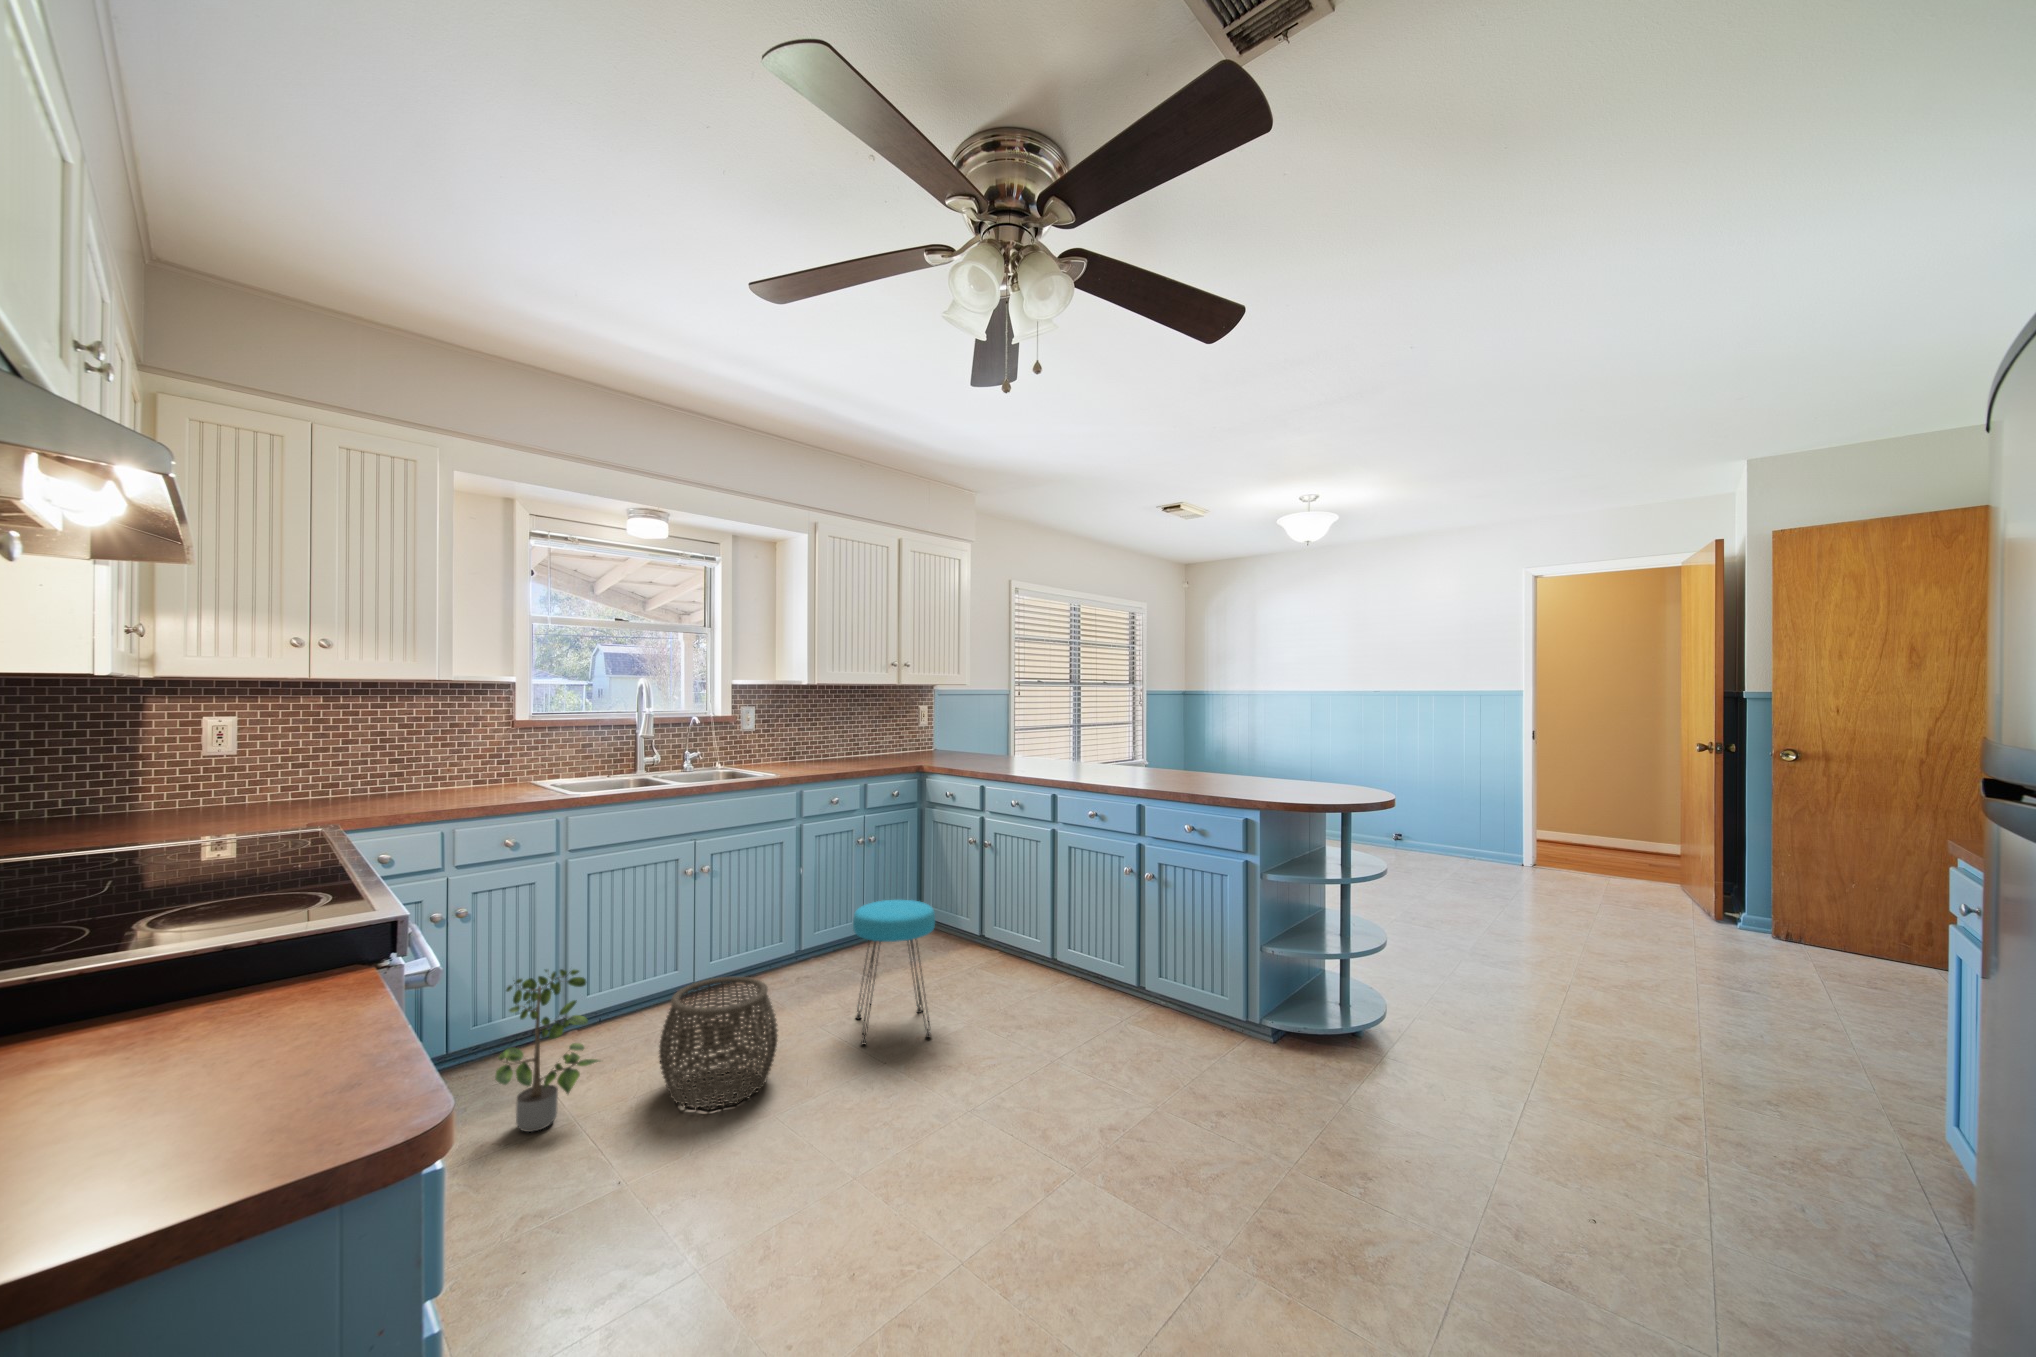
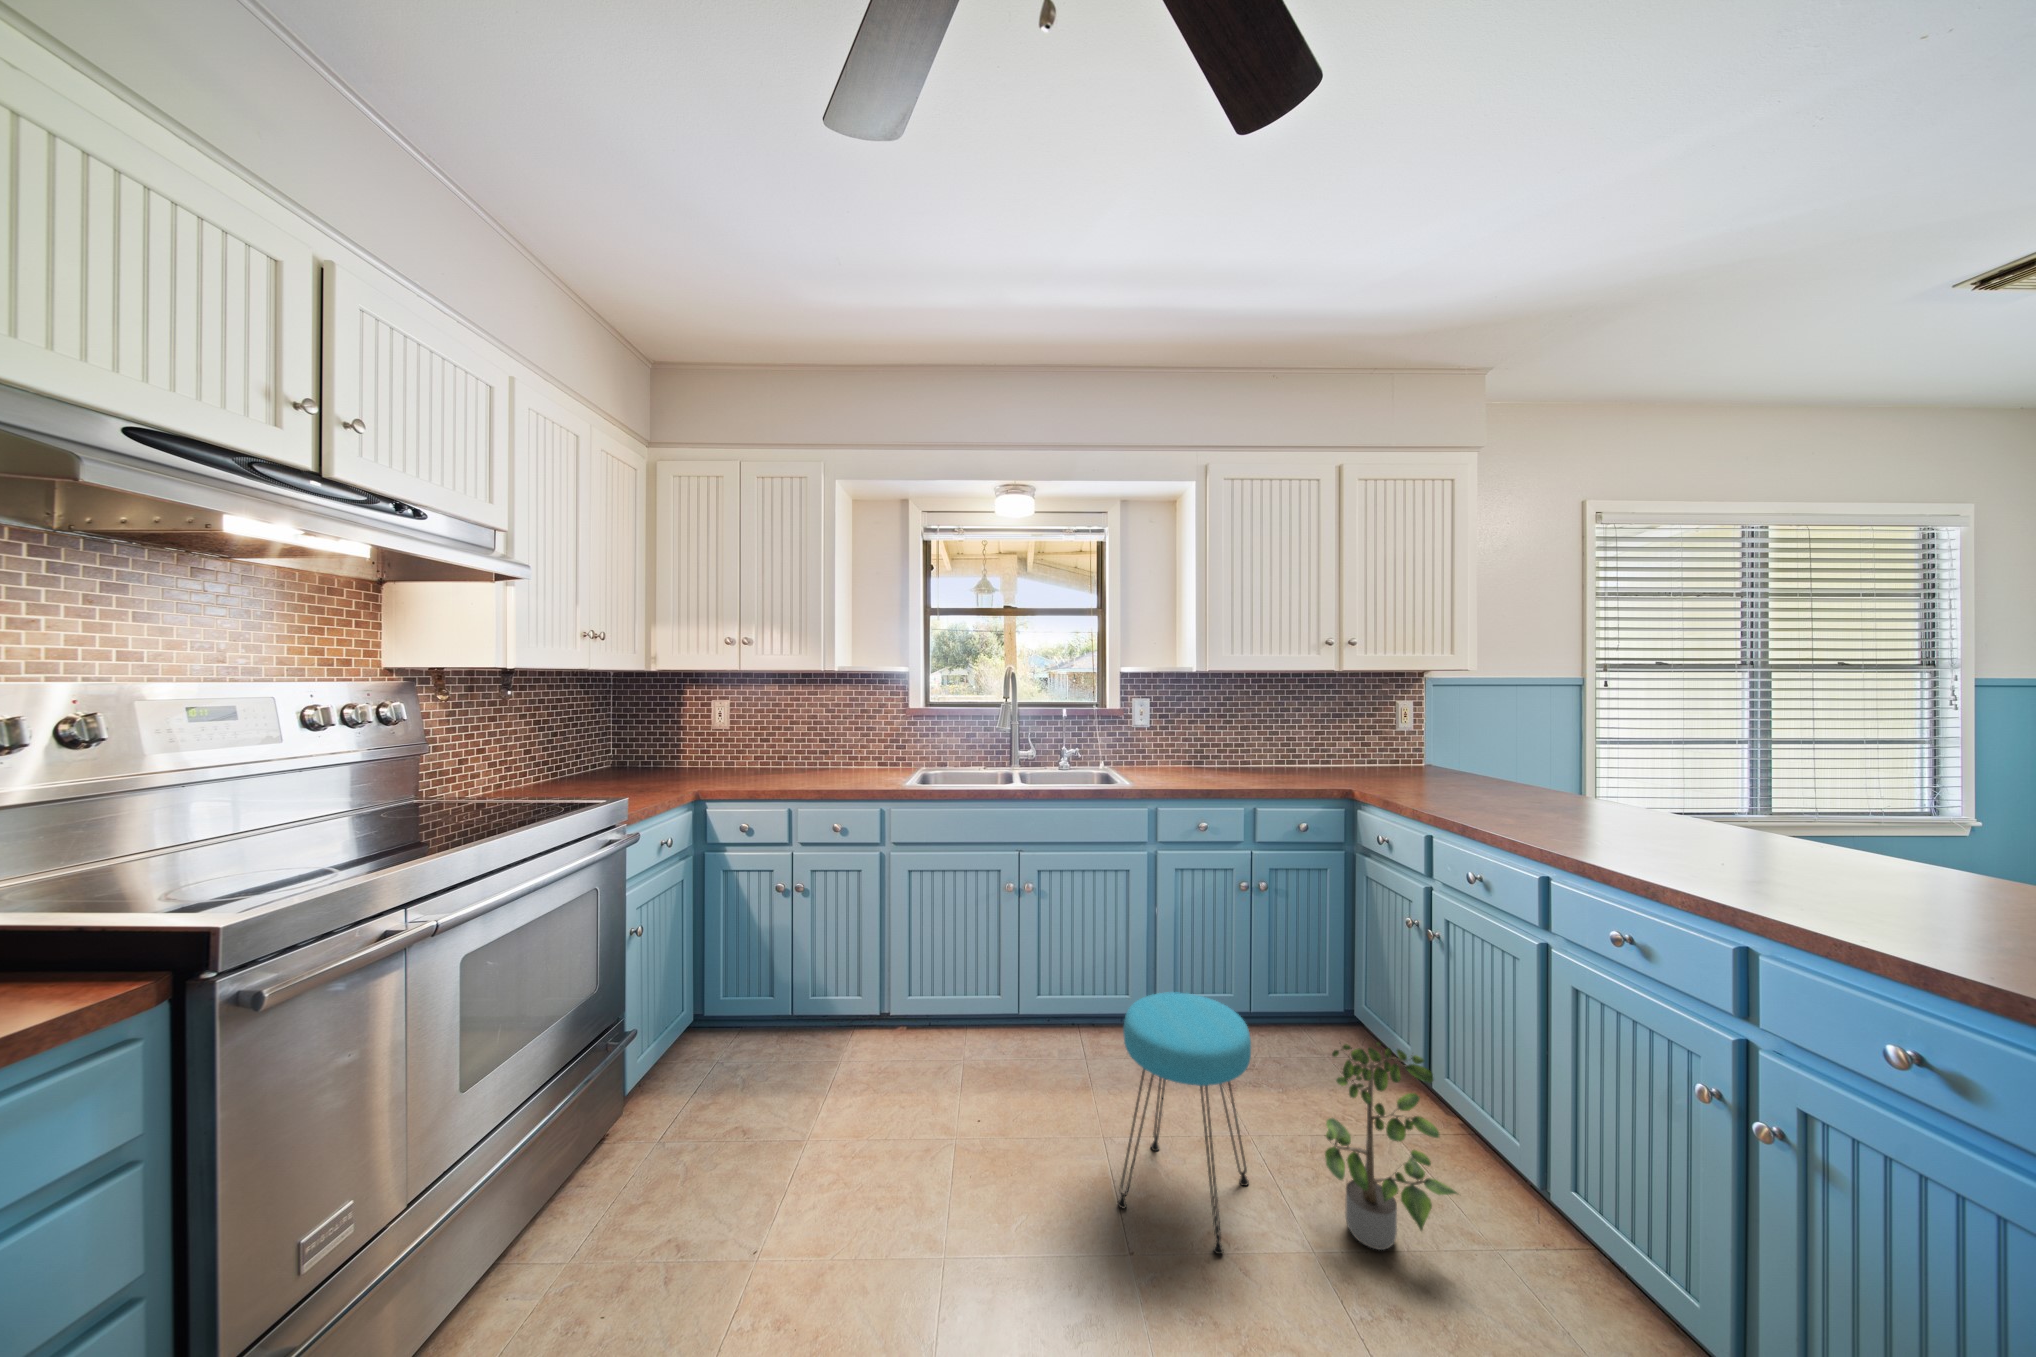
potted plant: present [495,969,600,1132] -> present [1325,1043,1457,1250]
woven basket: present [659,977,778,1109] -> none [853,1033,993,1223]

